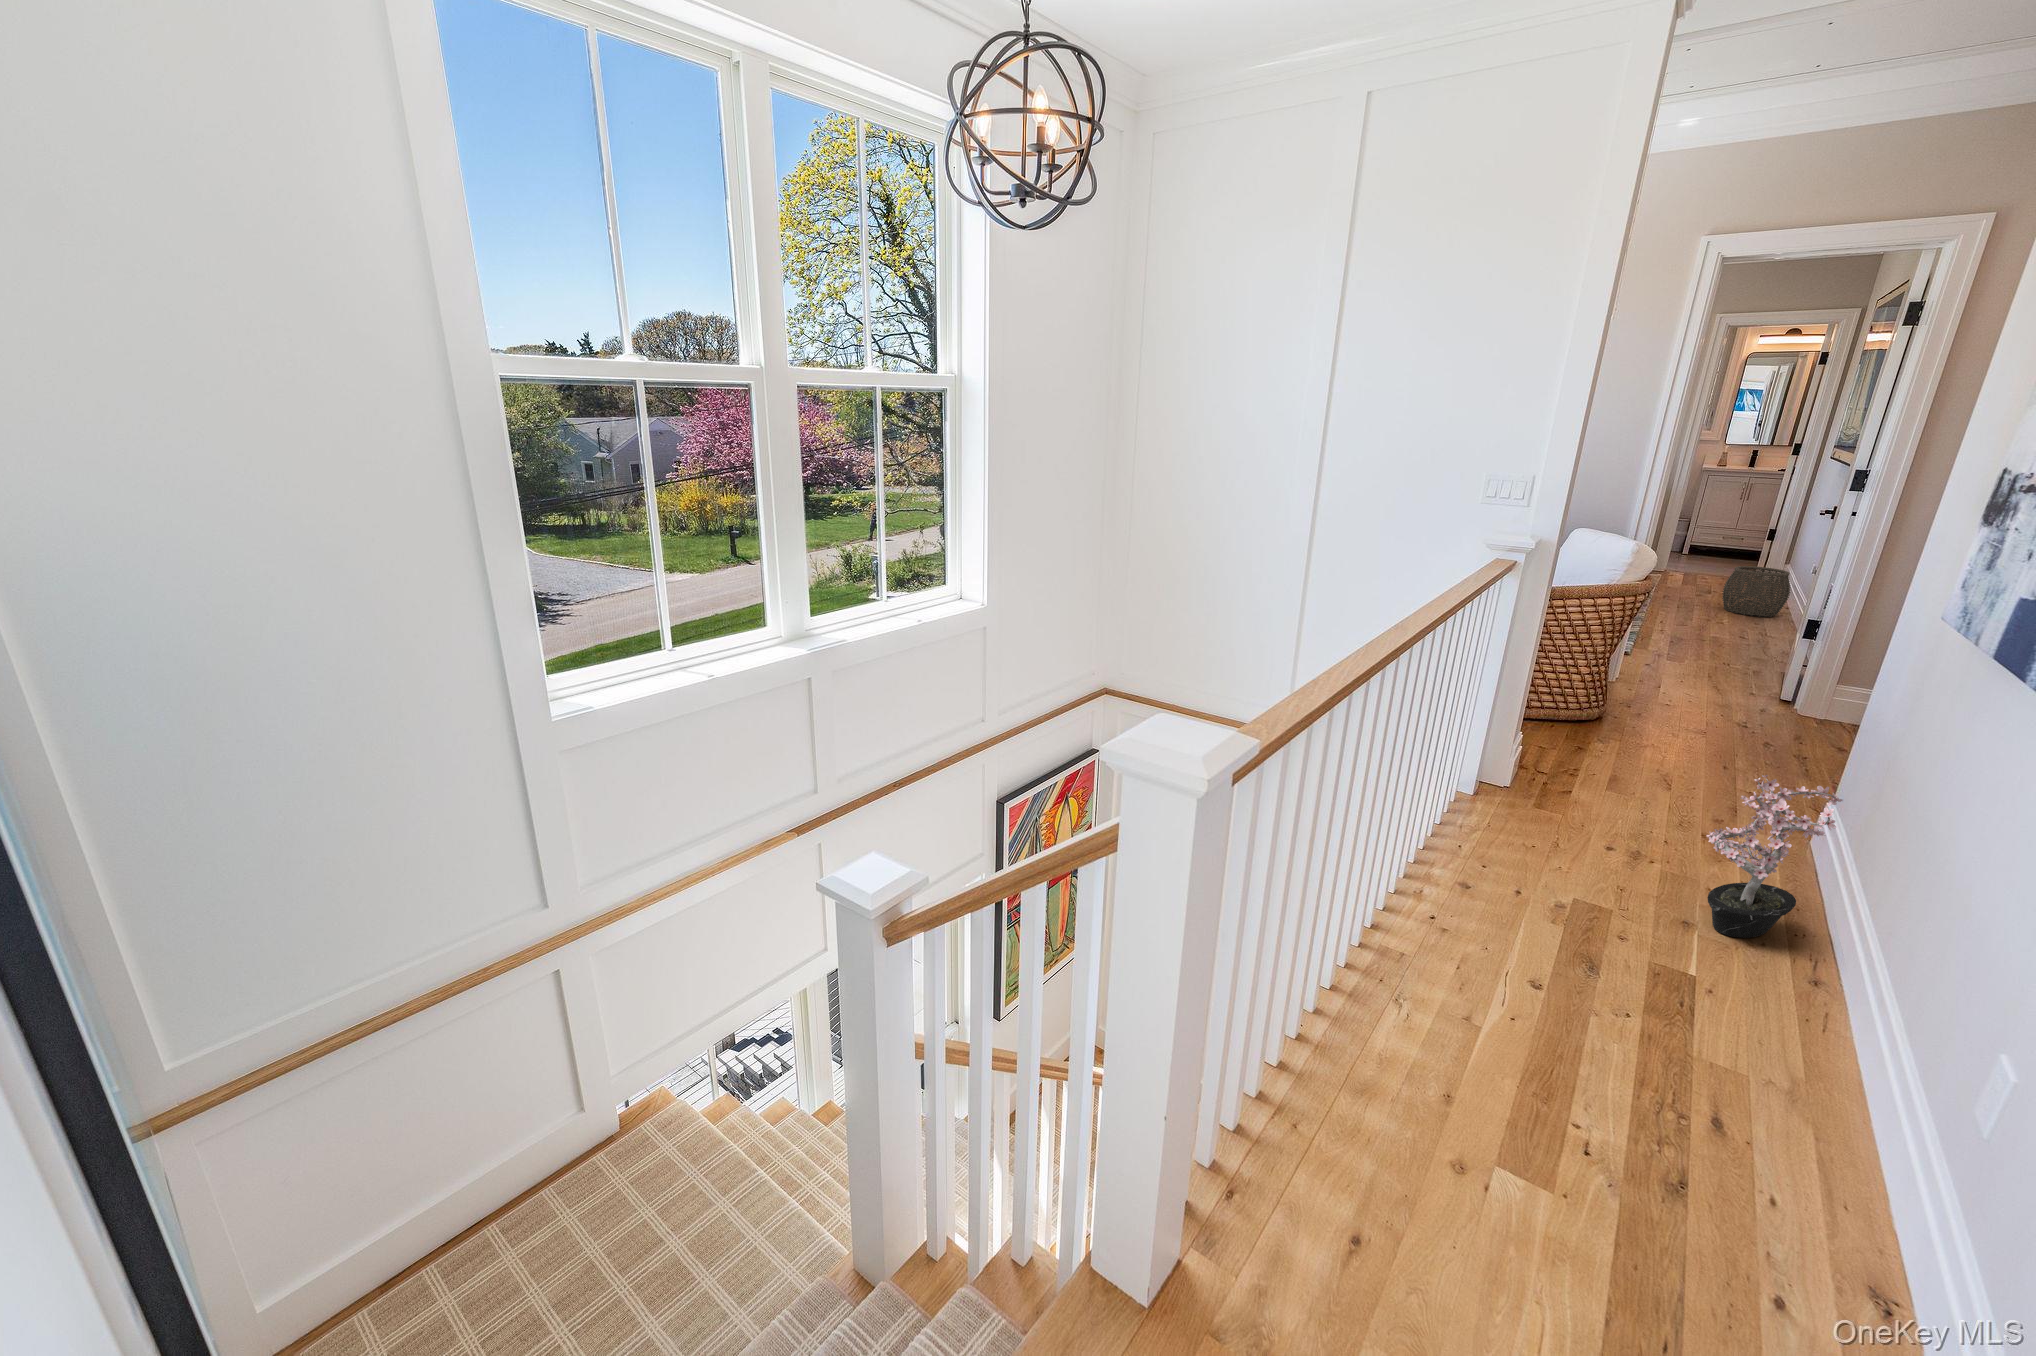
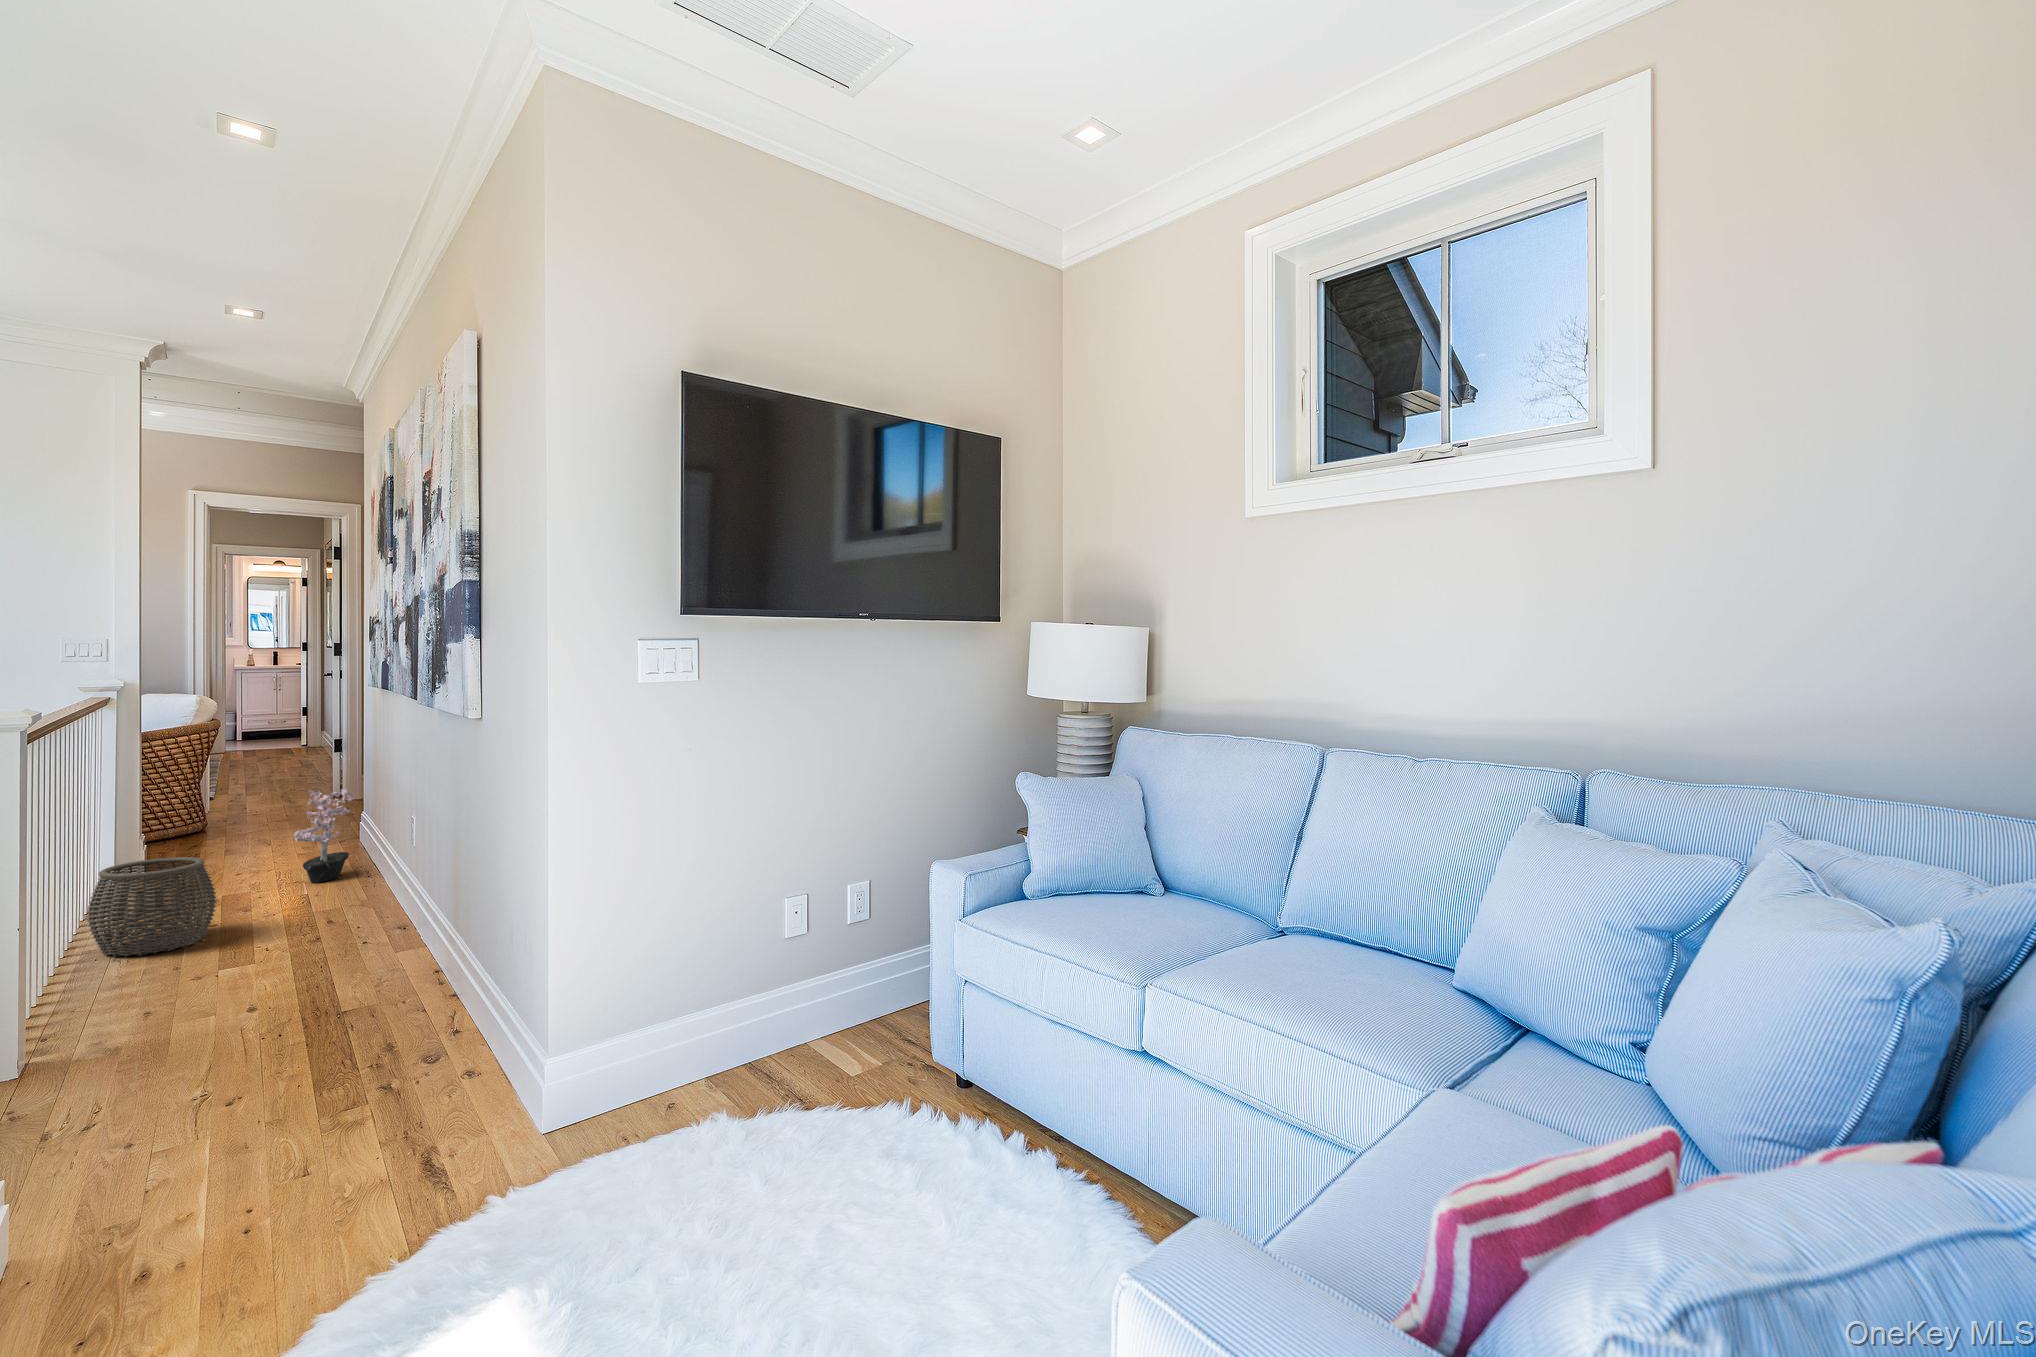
woven basket: present [1722,566,1791,617] -> present [87,857,217,957]

